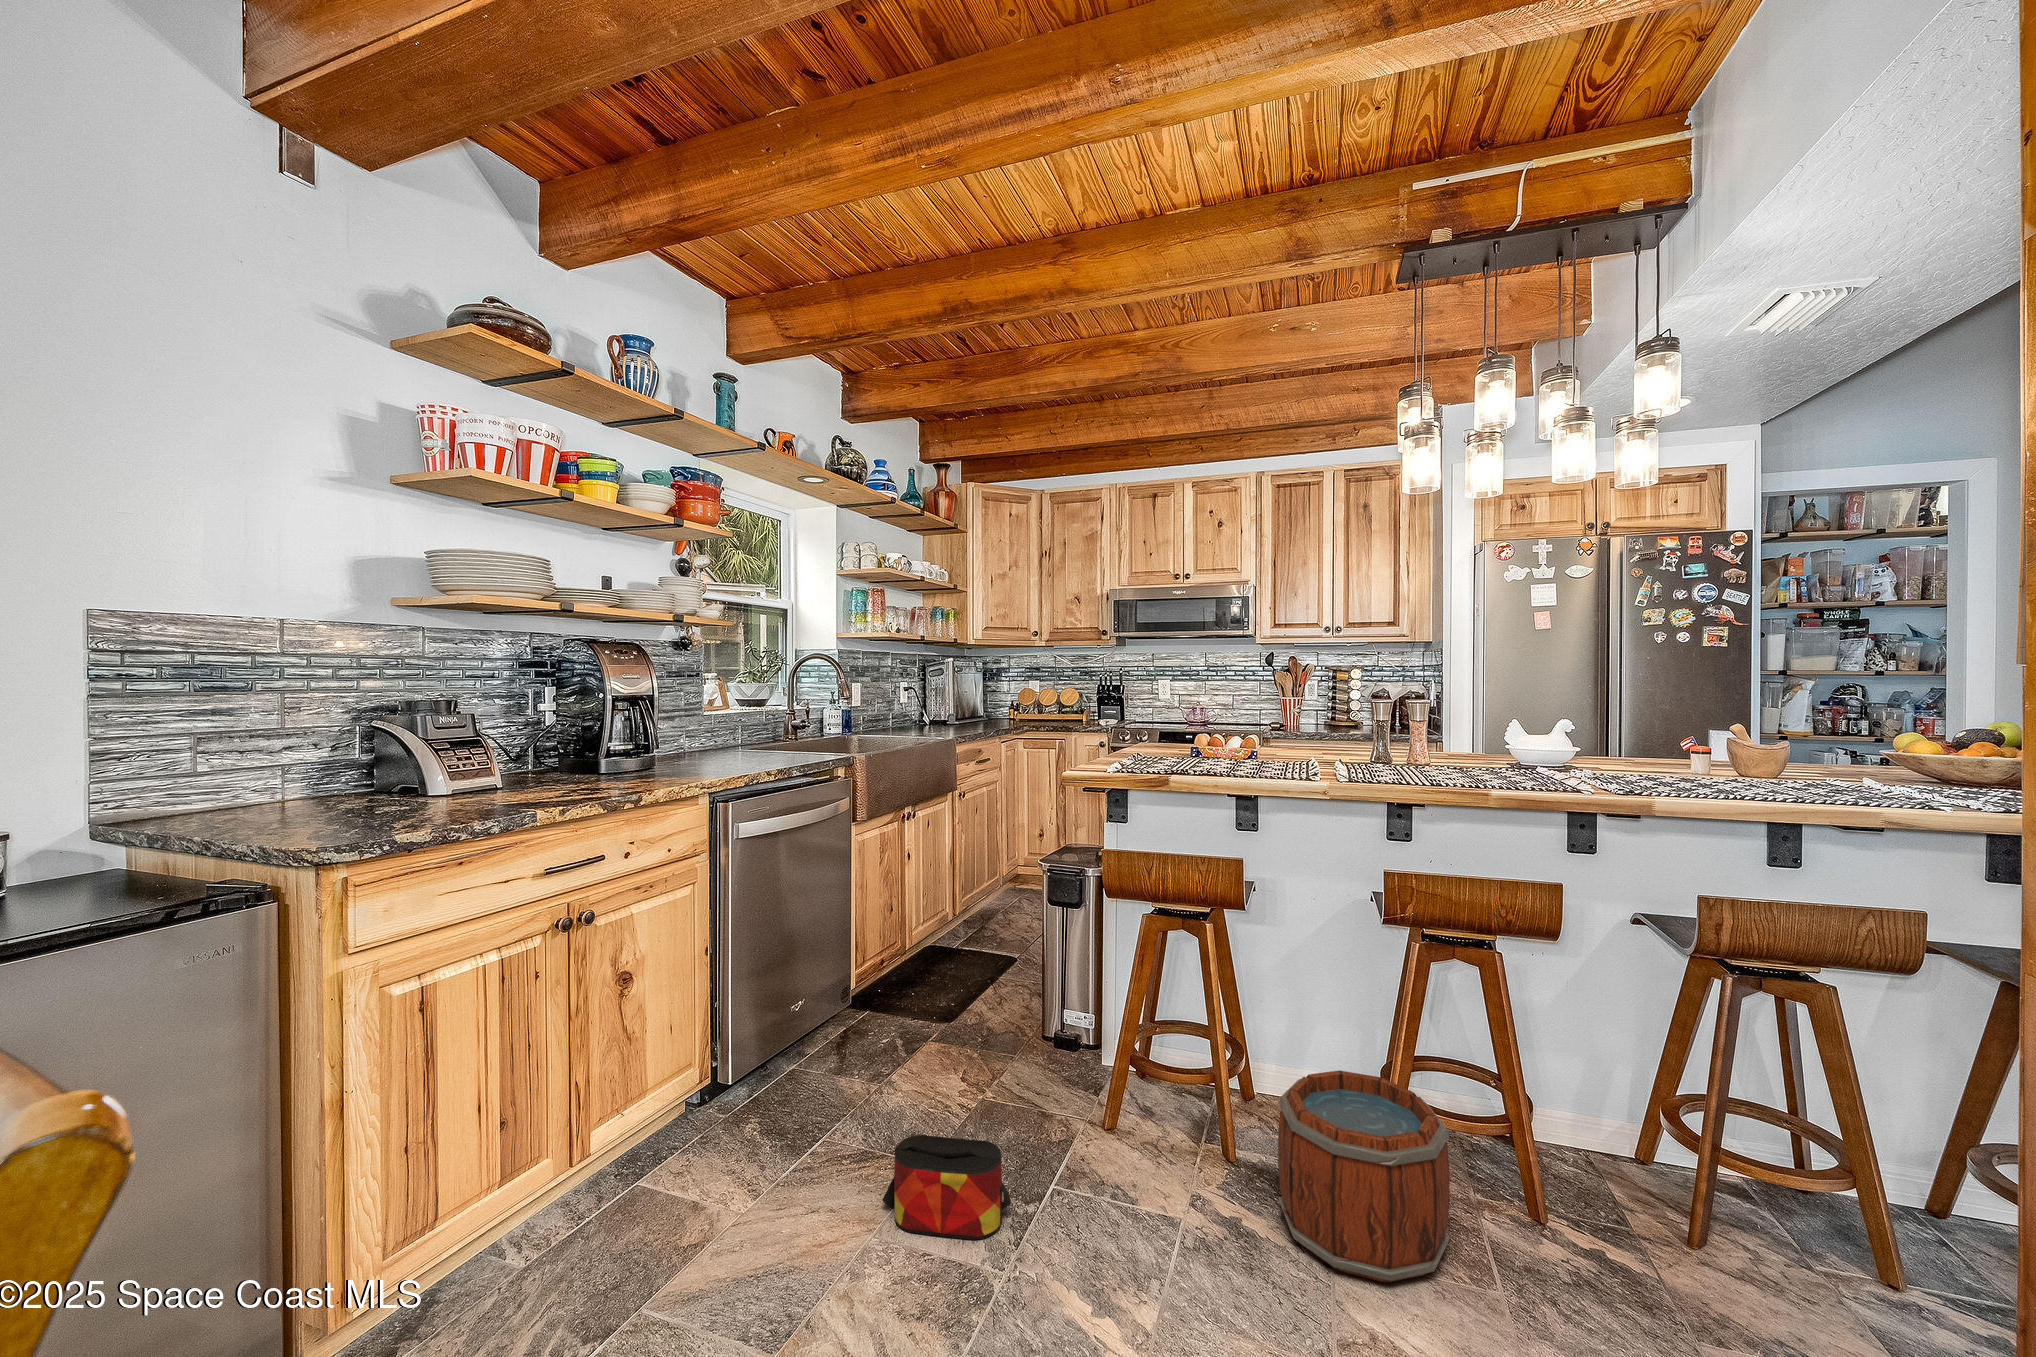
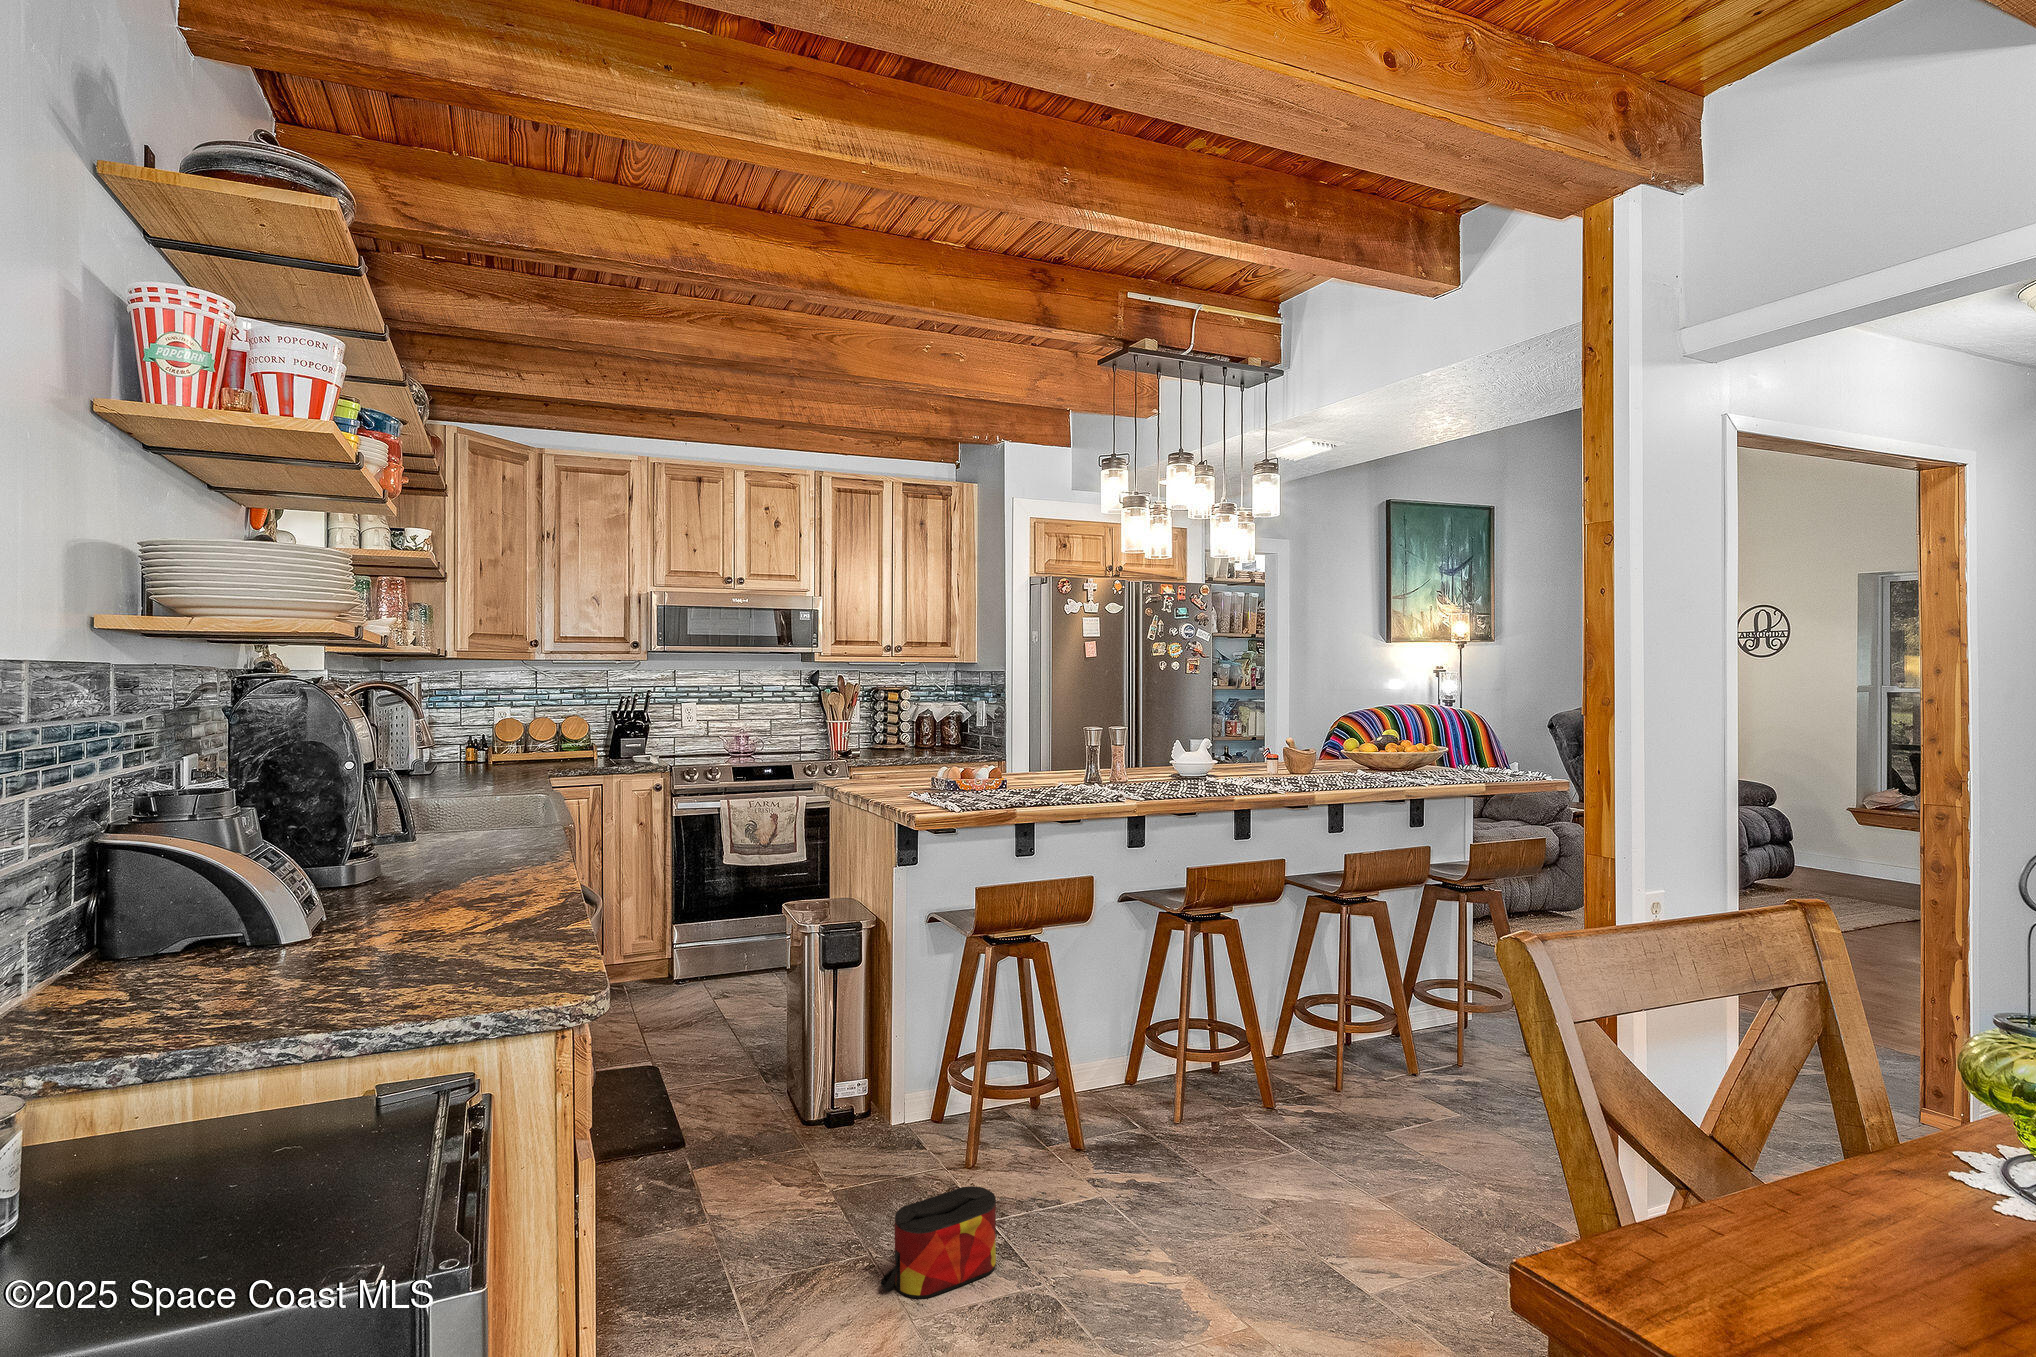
bucket: present [1278,1070,1450,1283] -> none [1144,1033,1268,1178]

